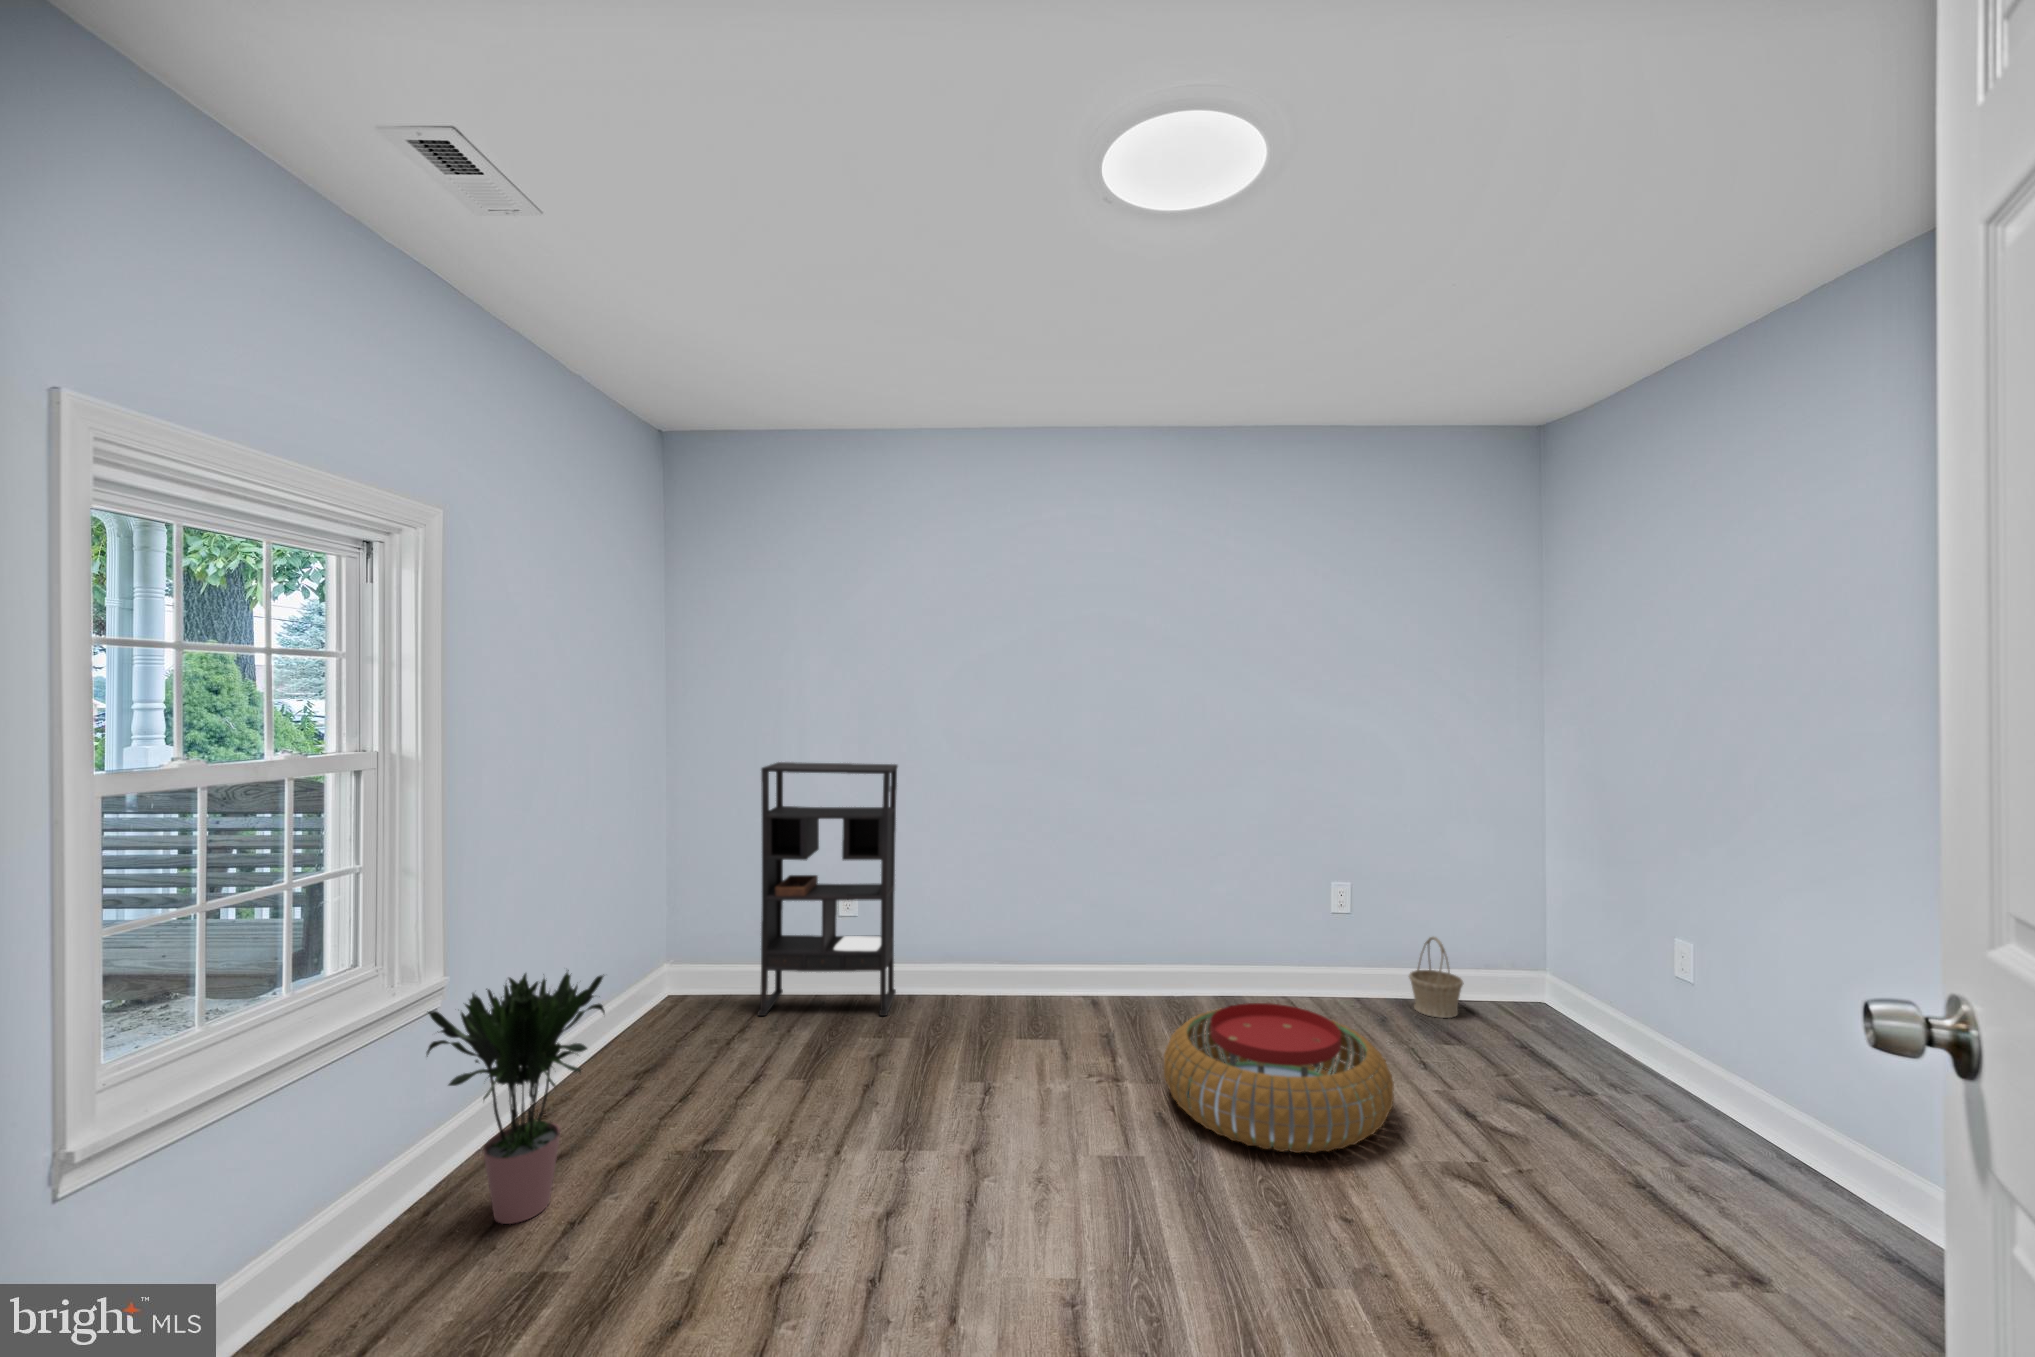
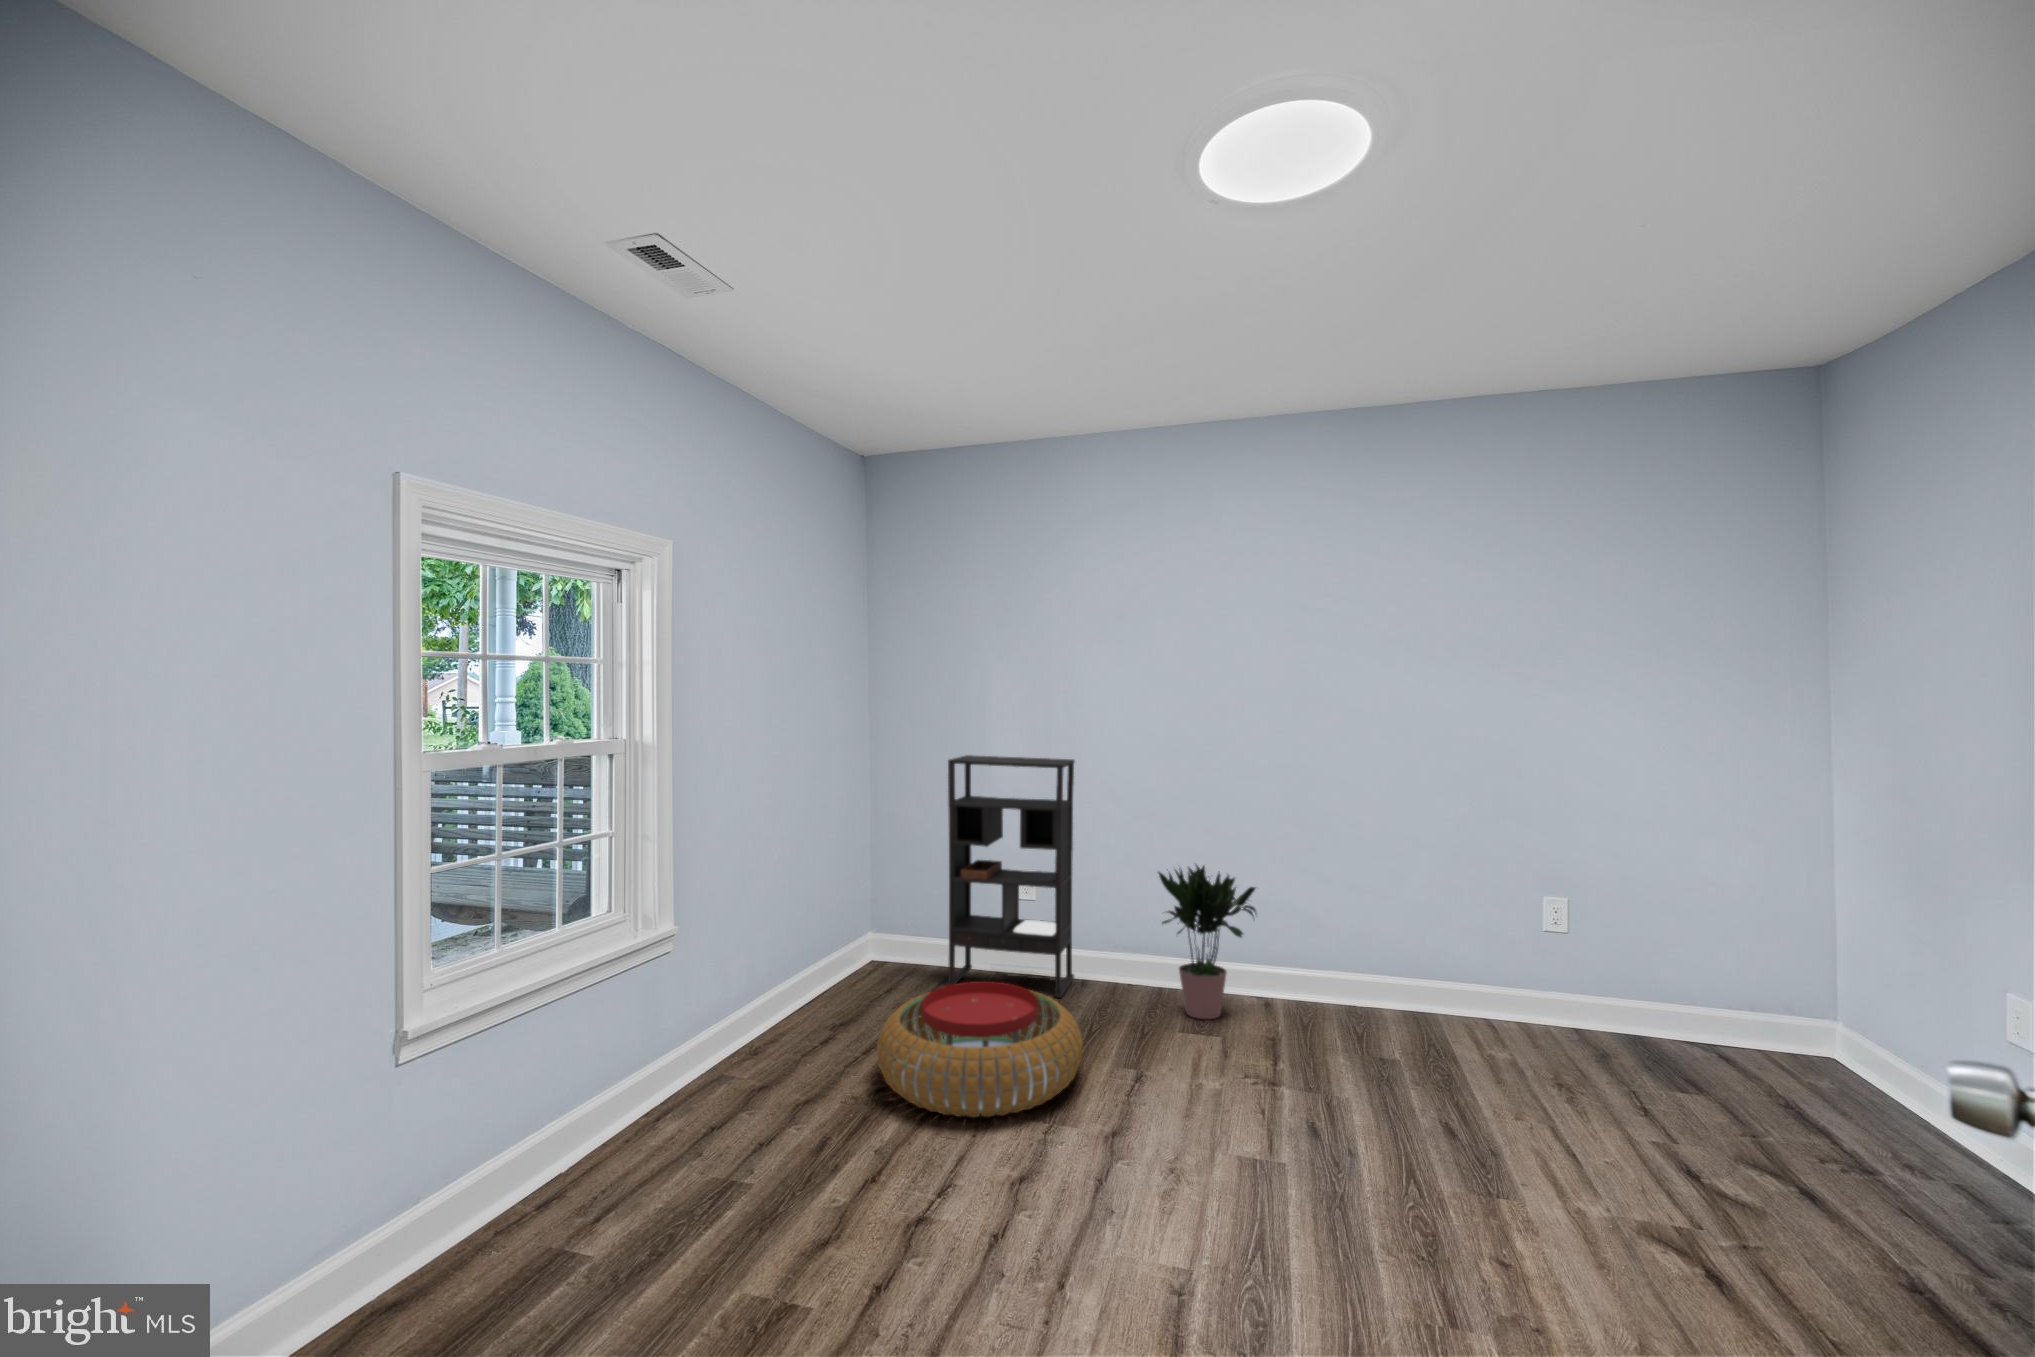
basket: present [1409,936,1464,1018] -> none [1640,969,1712,1064]
potted plant: present [427,970,605,1224] -> present [1158,865,1256,1019]
pouf: present [1164,1003,1394,1153] -> present [877,981,1083,1118]

